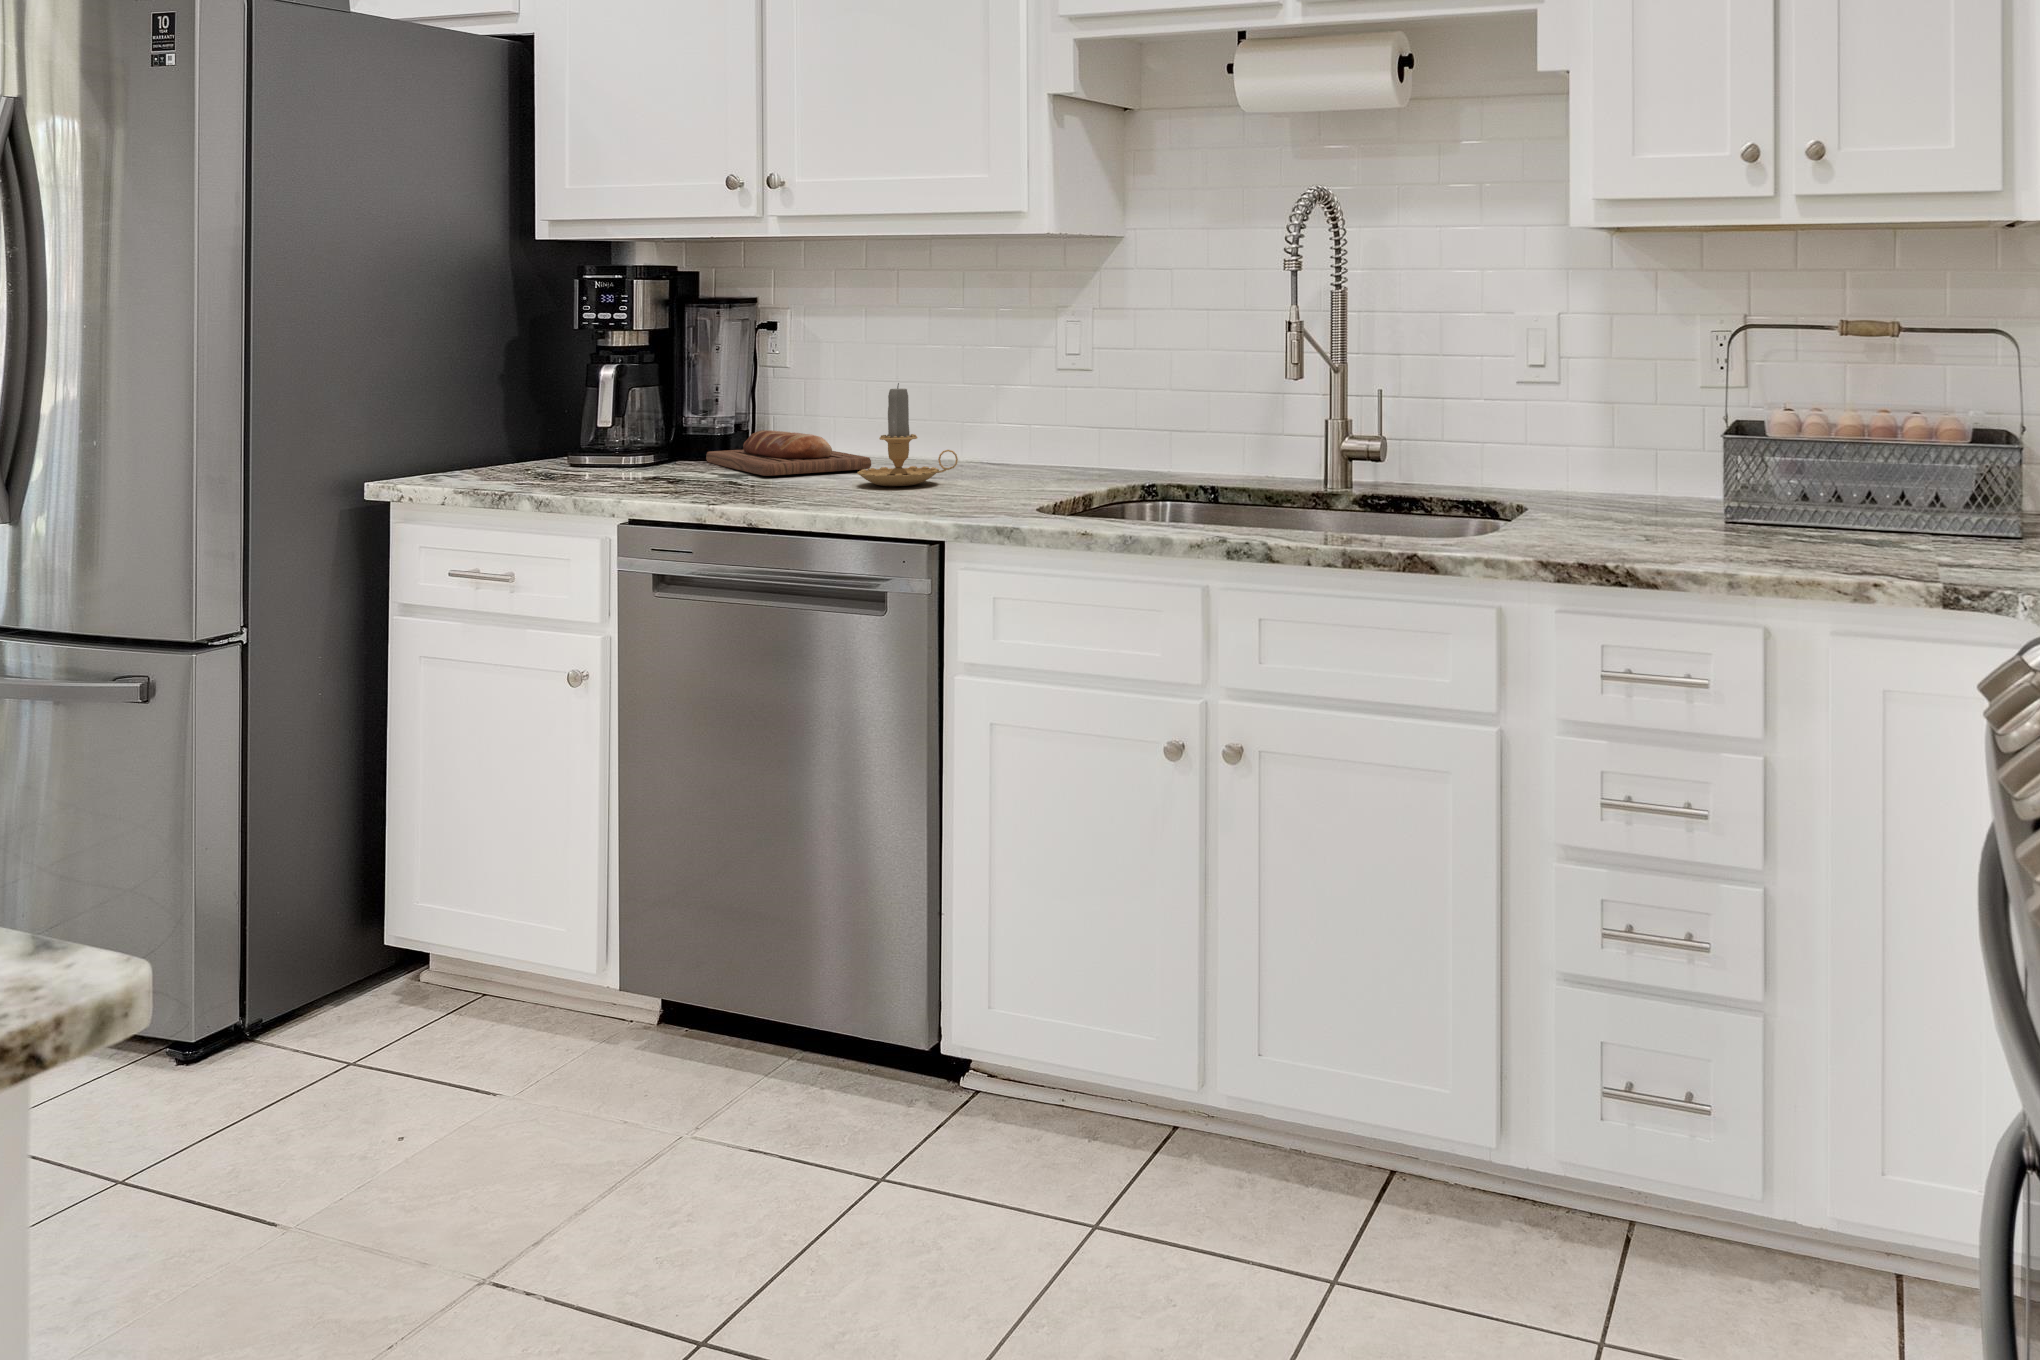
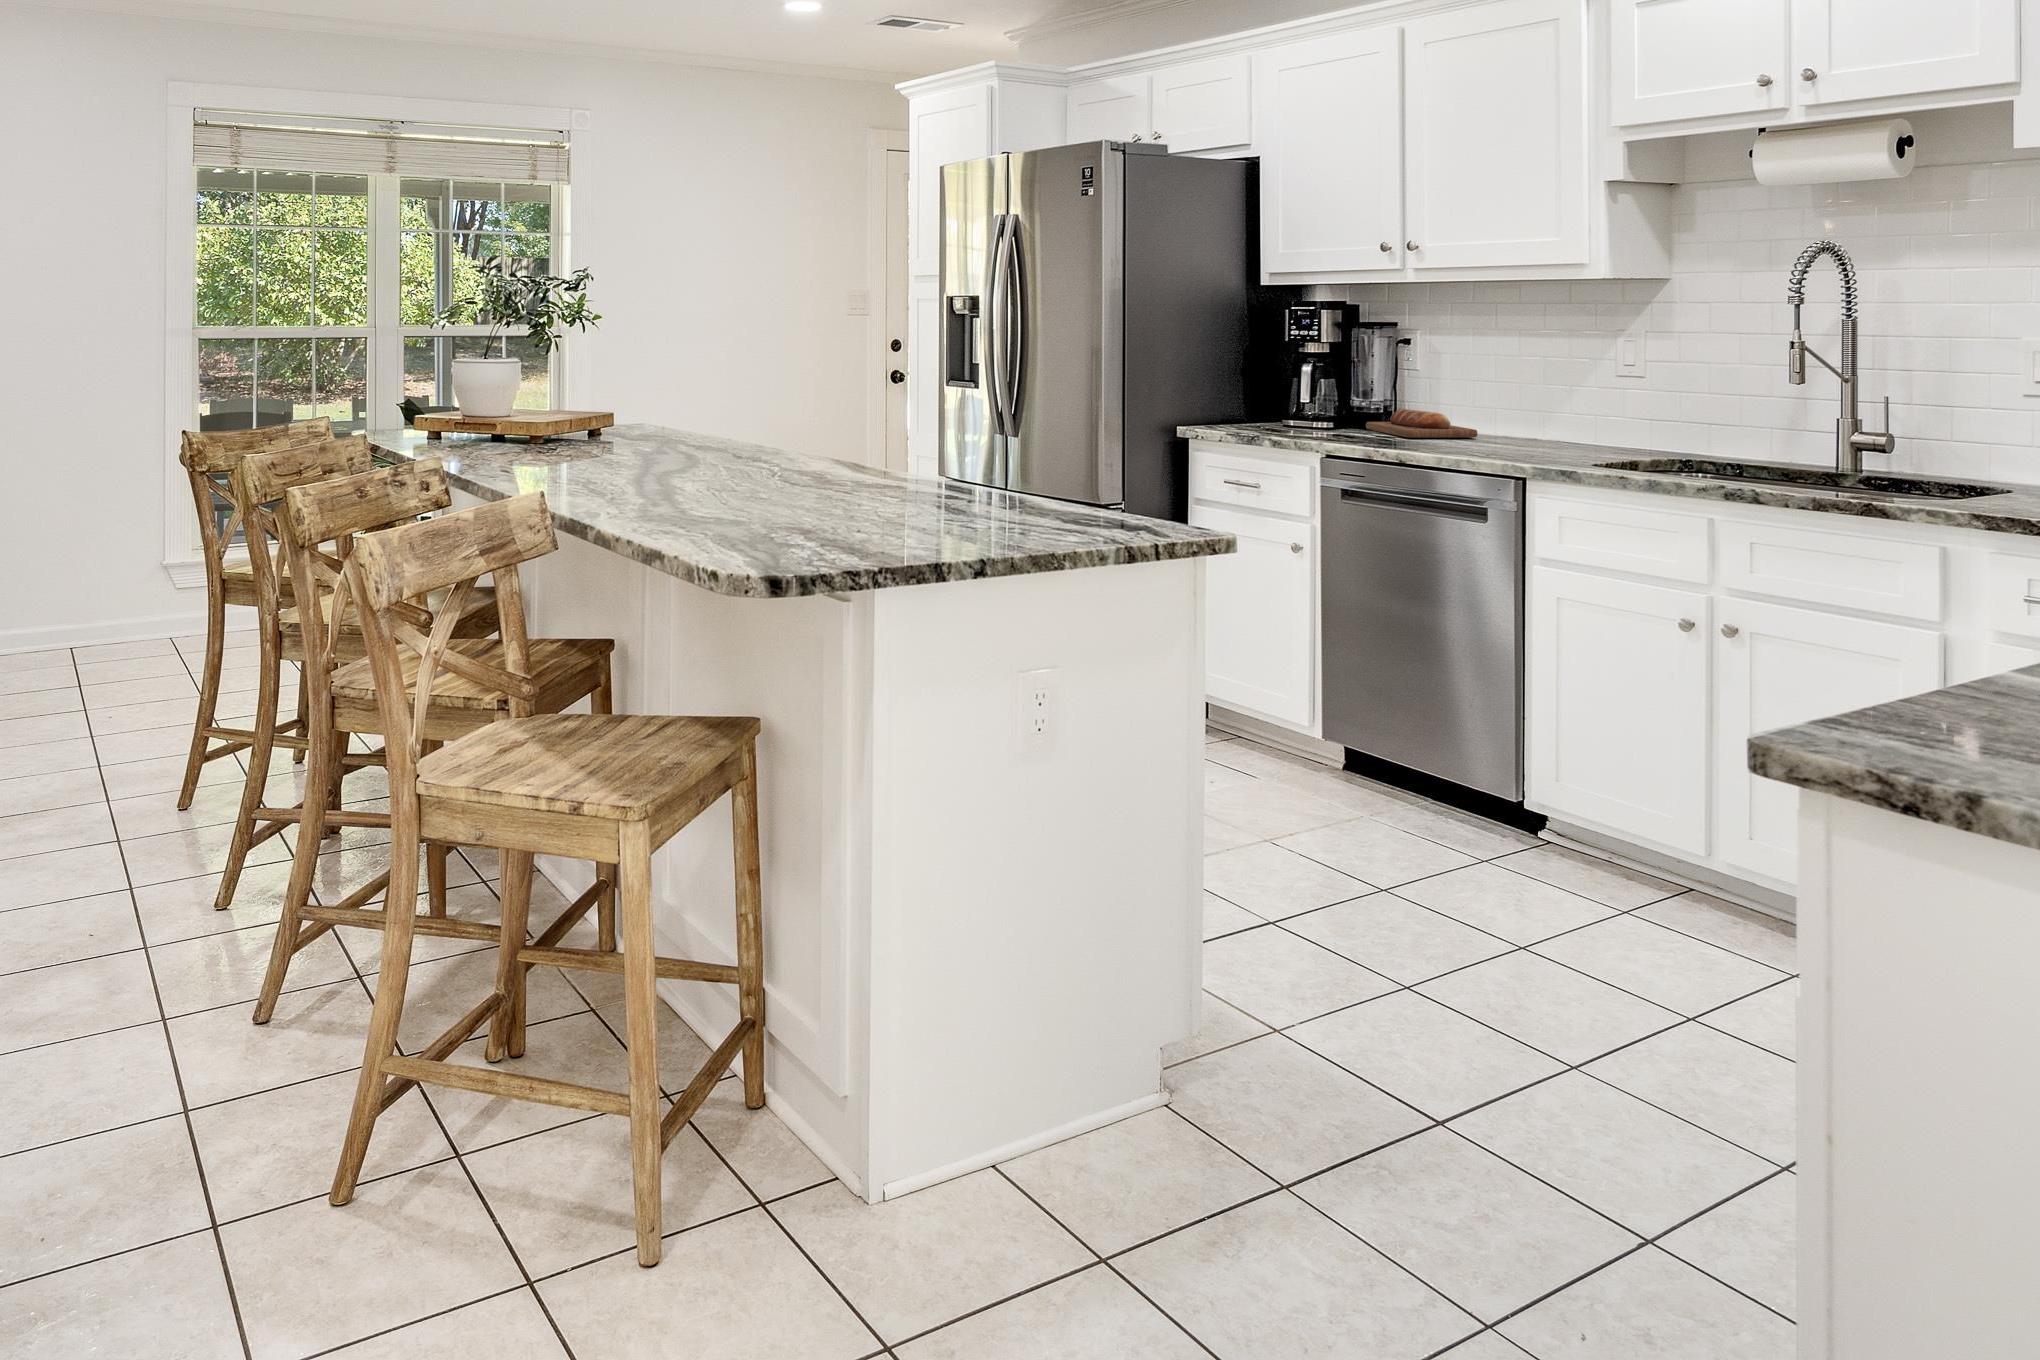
candle: present [858,383,958,486] -> none [1469,379,1539,448]

